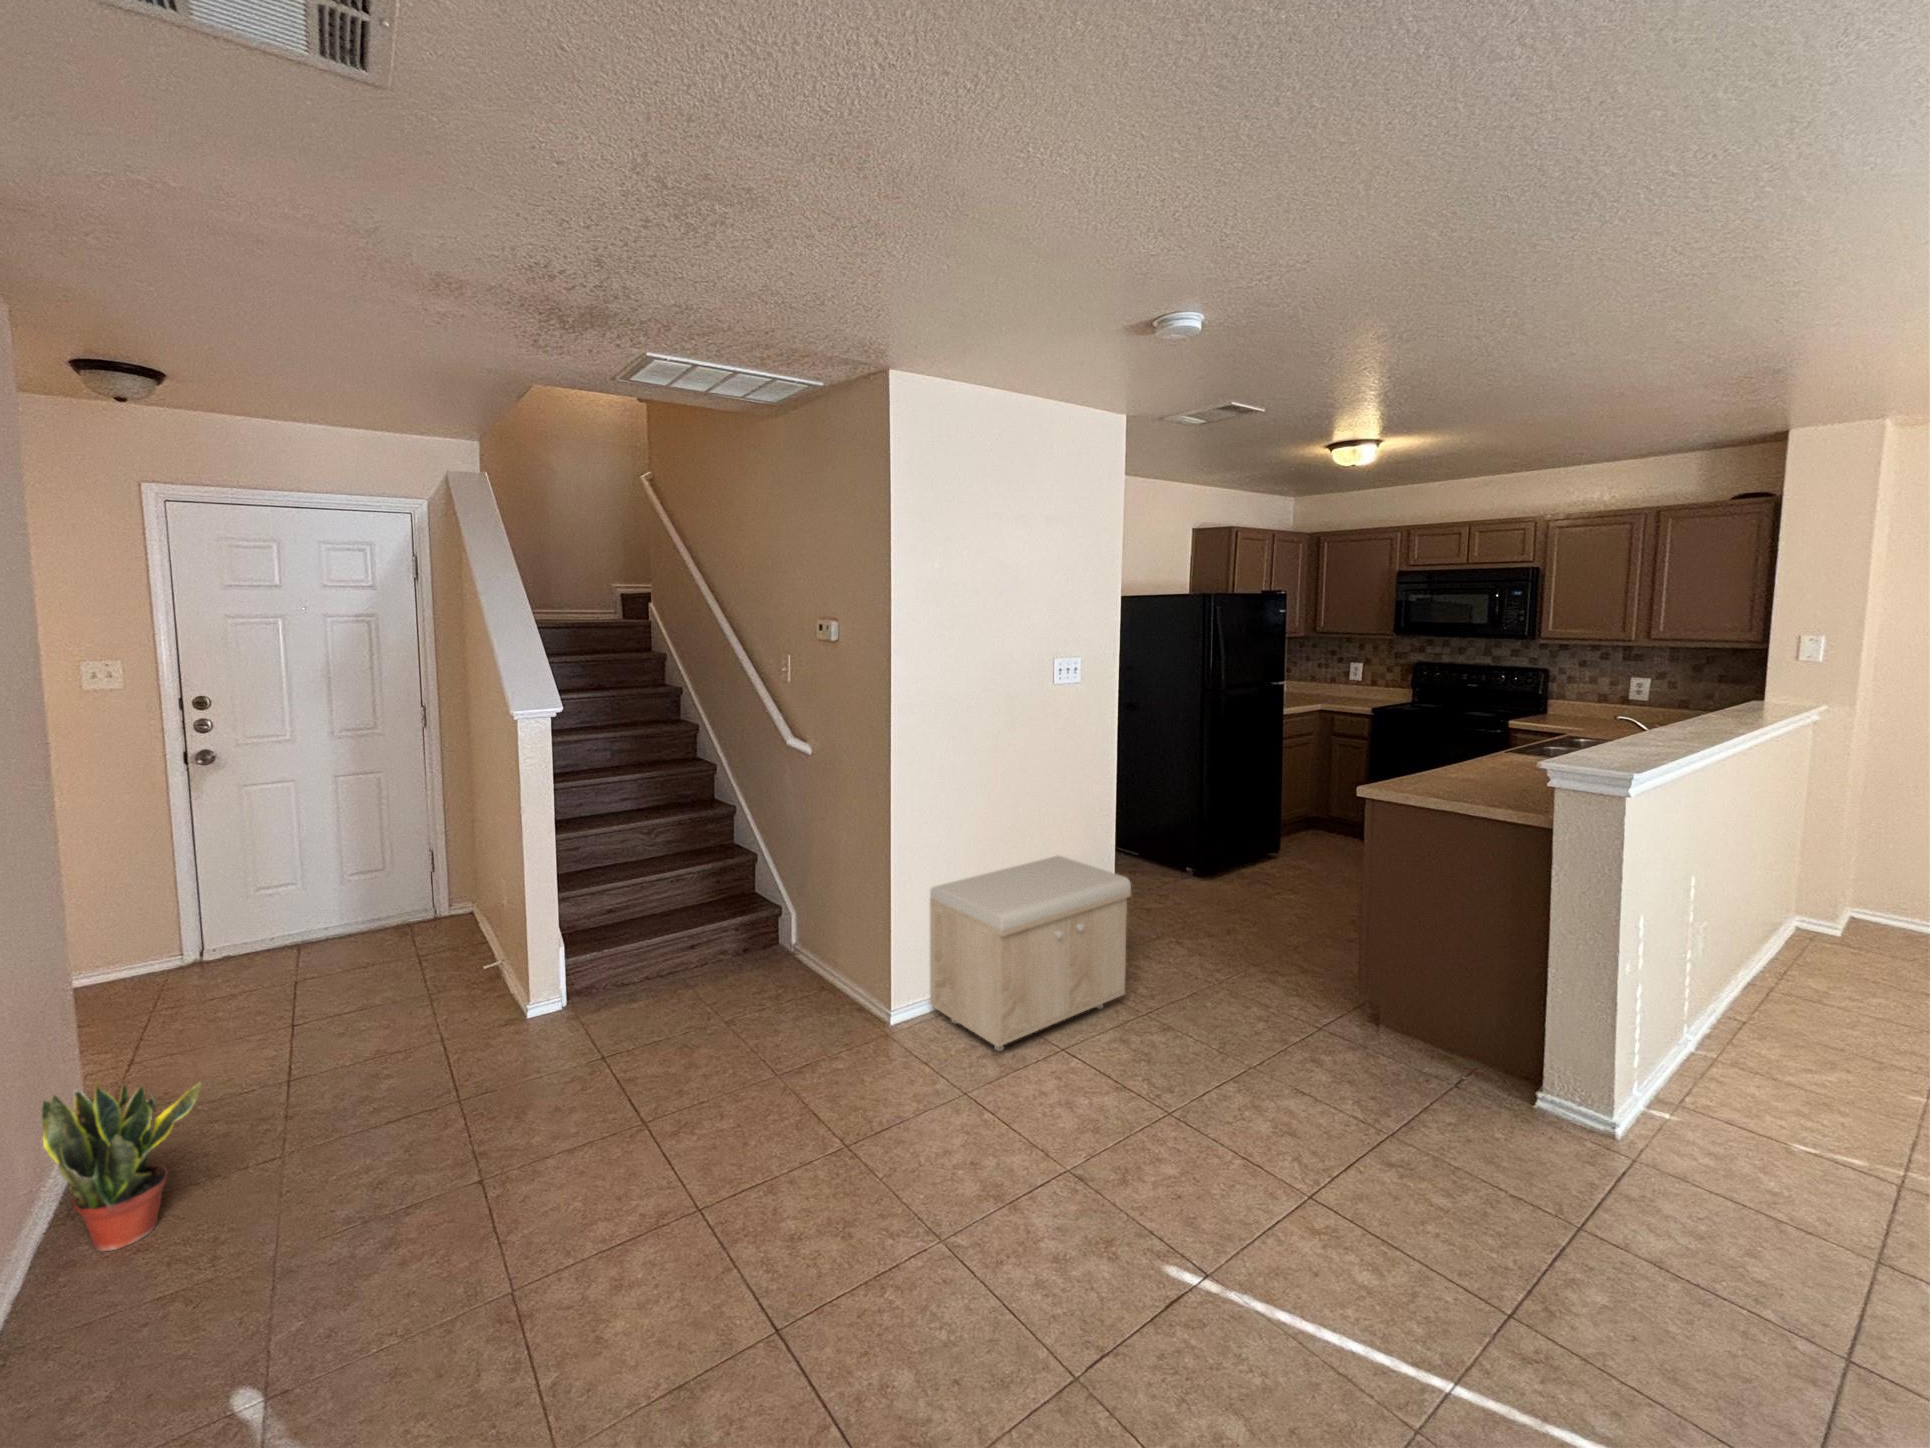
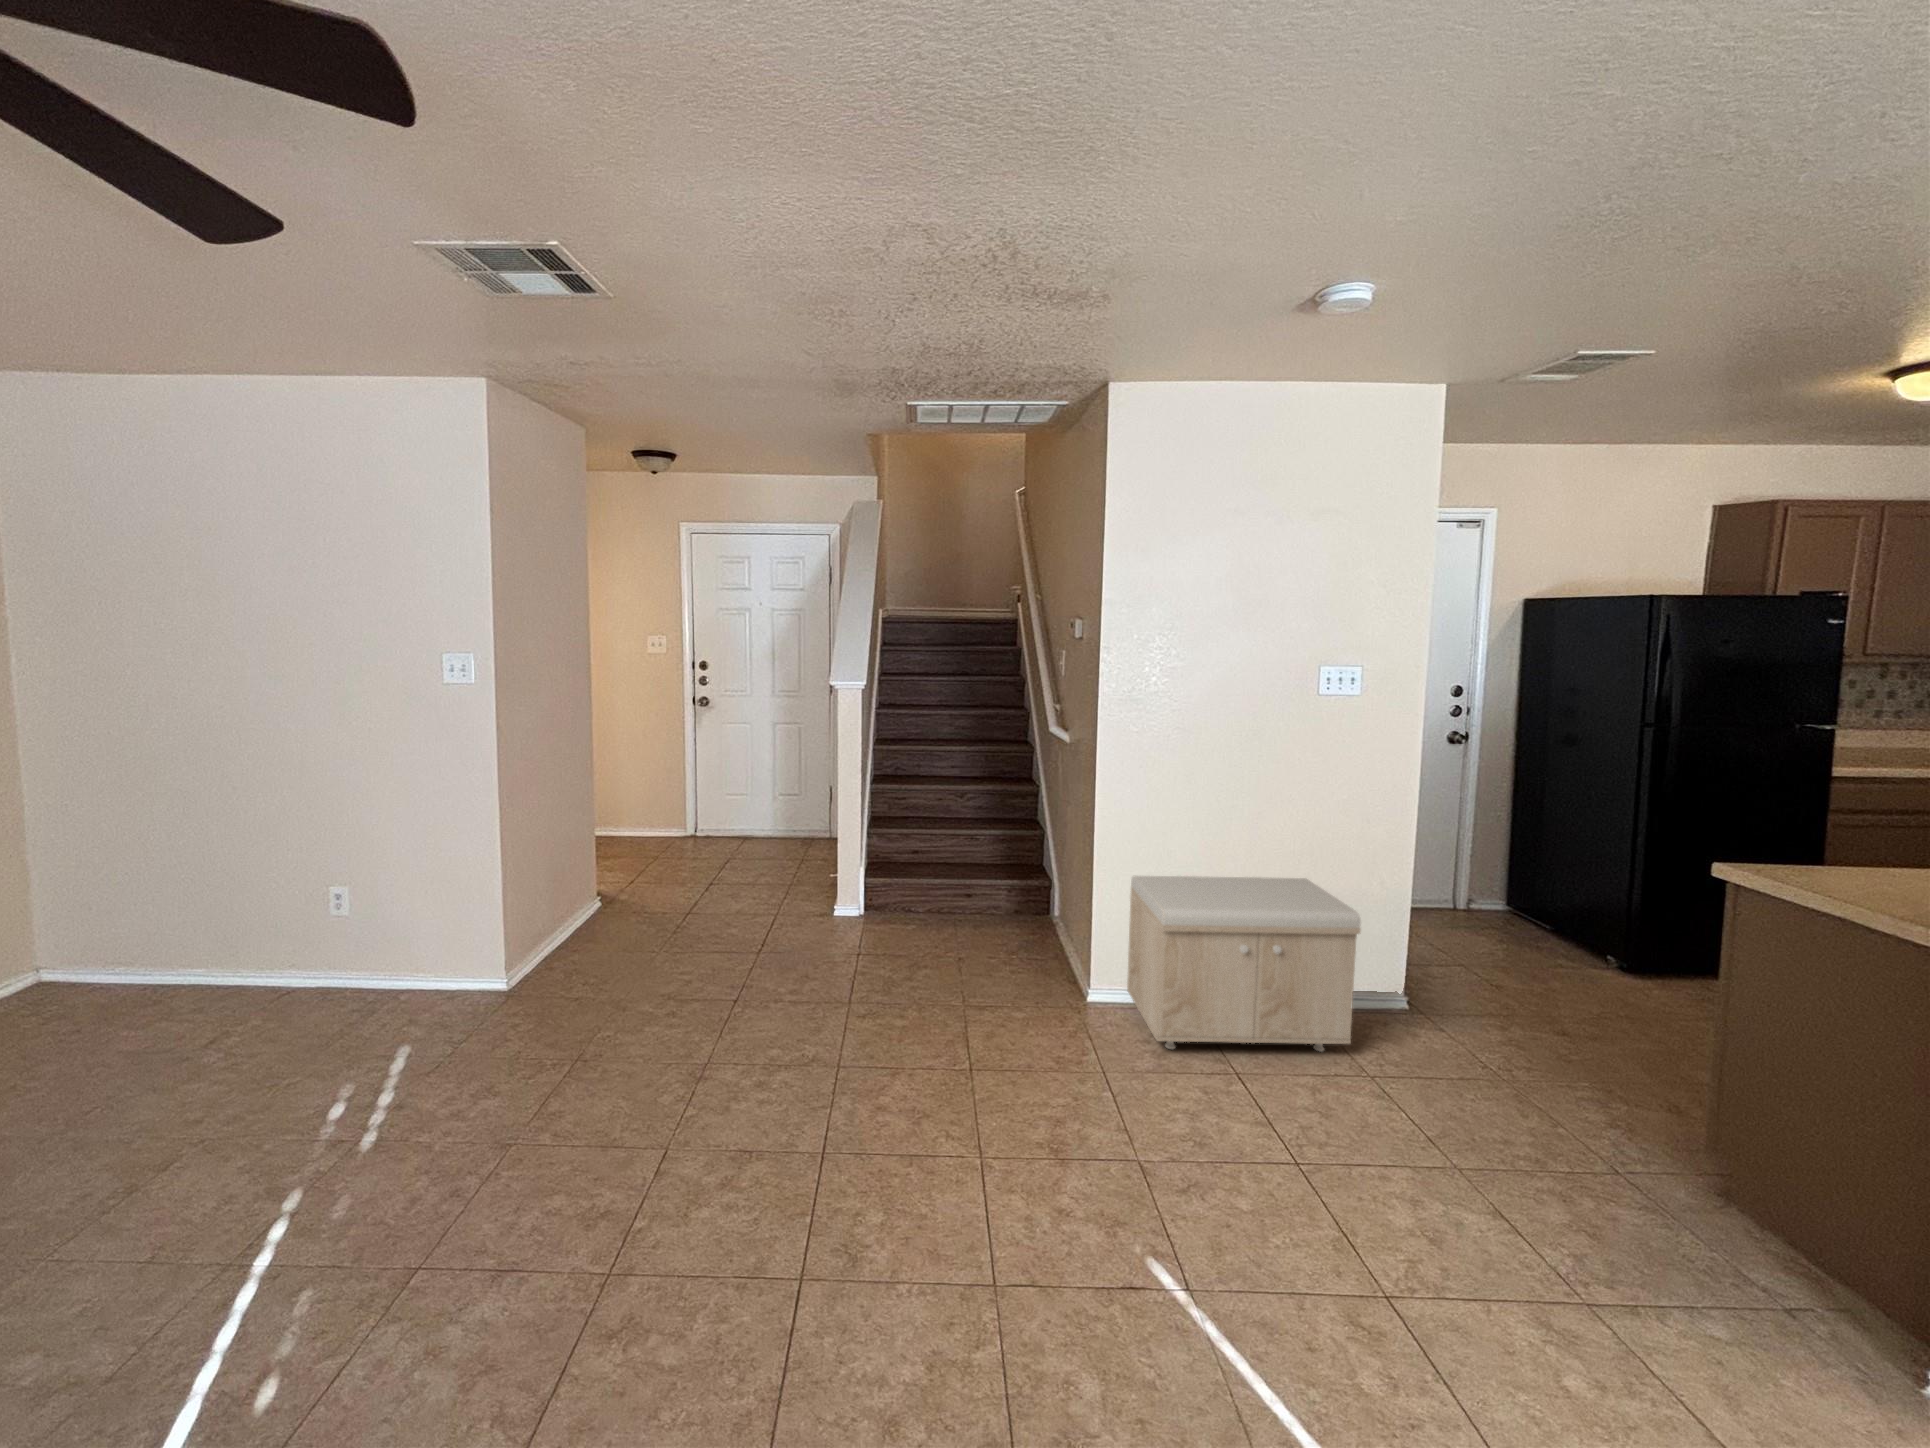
potted plant: present [41,1081,202,1251] -> none [544,864,608,967]

